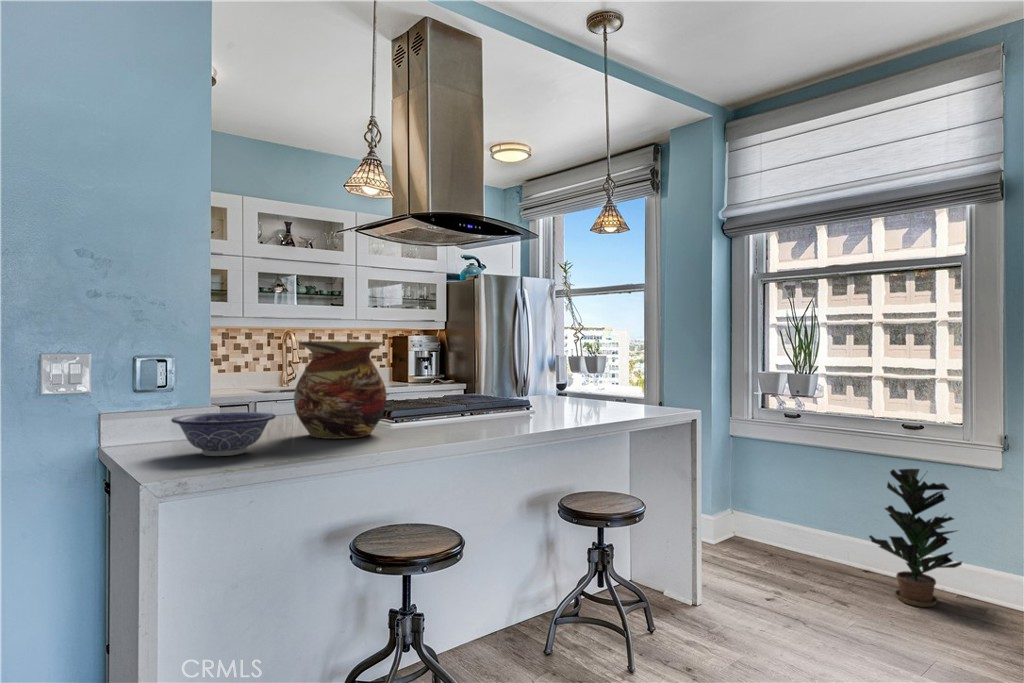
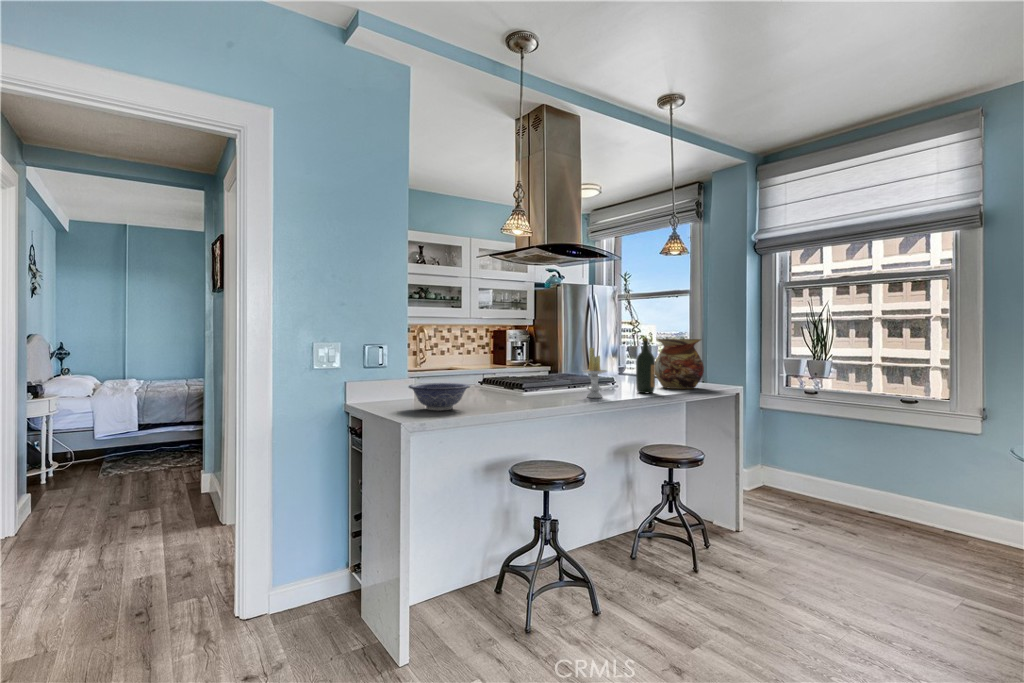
vase: present [294,341,387,439] -> present [655,339,704,389]
wine bottle: none [552,345,578,421] -> present [636,338,655,393]
candle: none [469,357,505,430] -> present [582,348,607,398]
potted plant: present [869,469,962,607] -> none [872,433,948,537]

